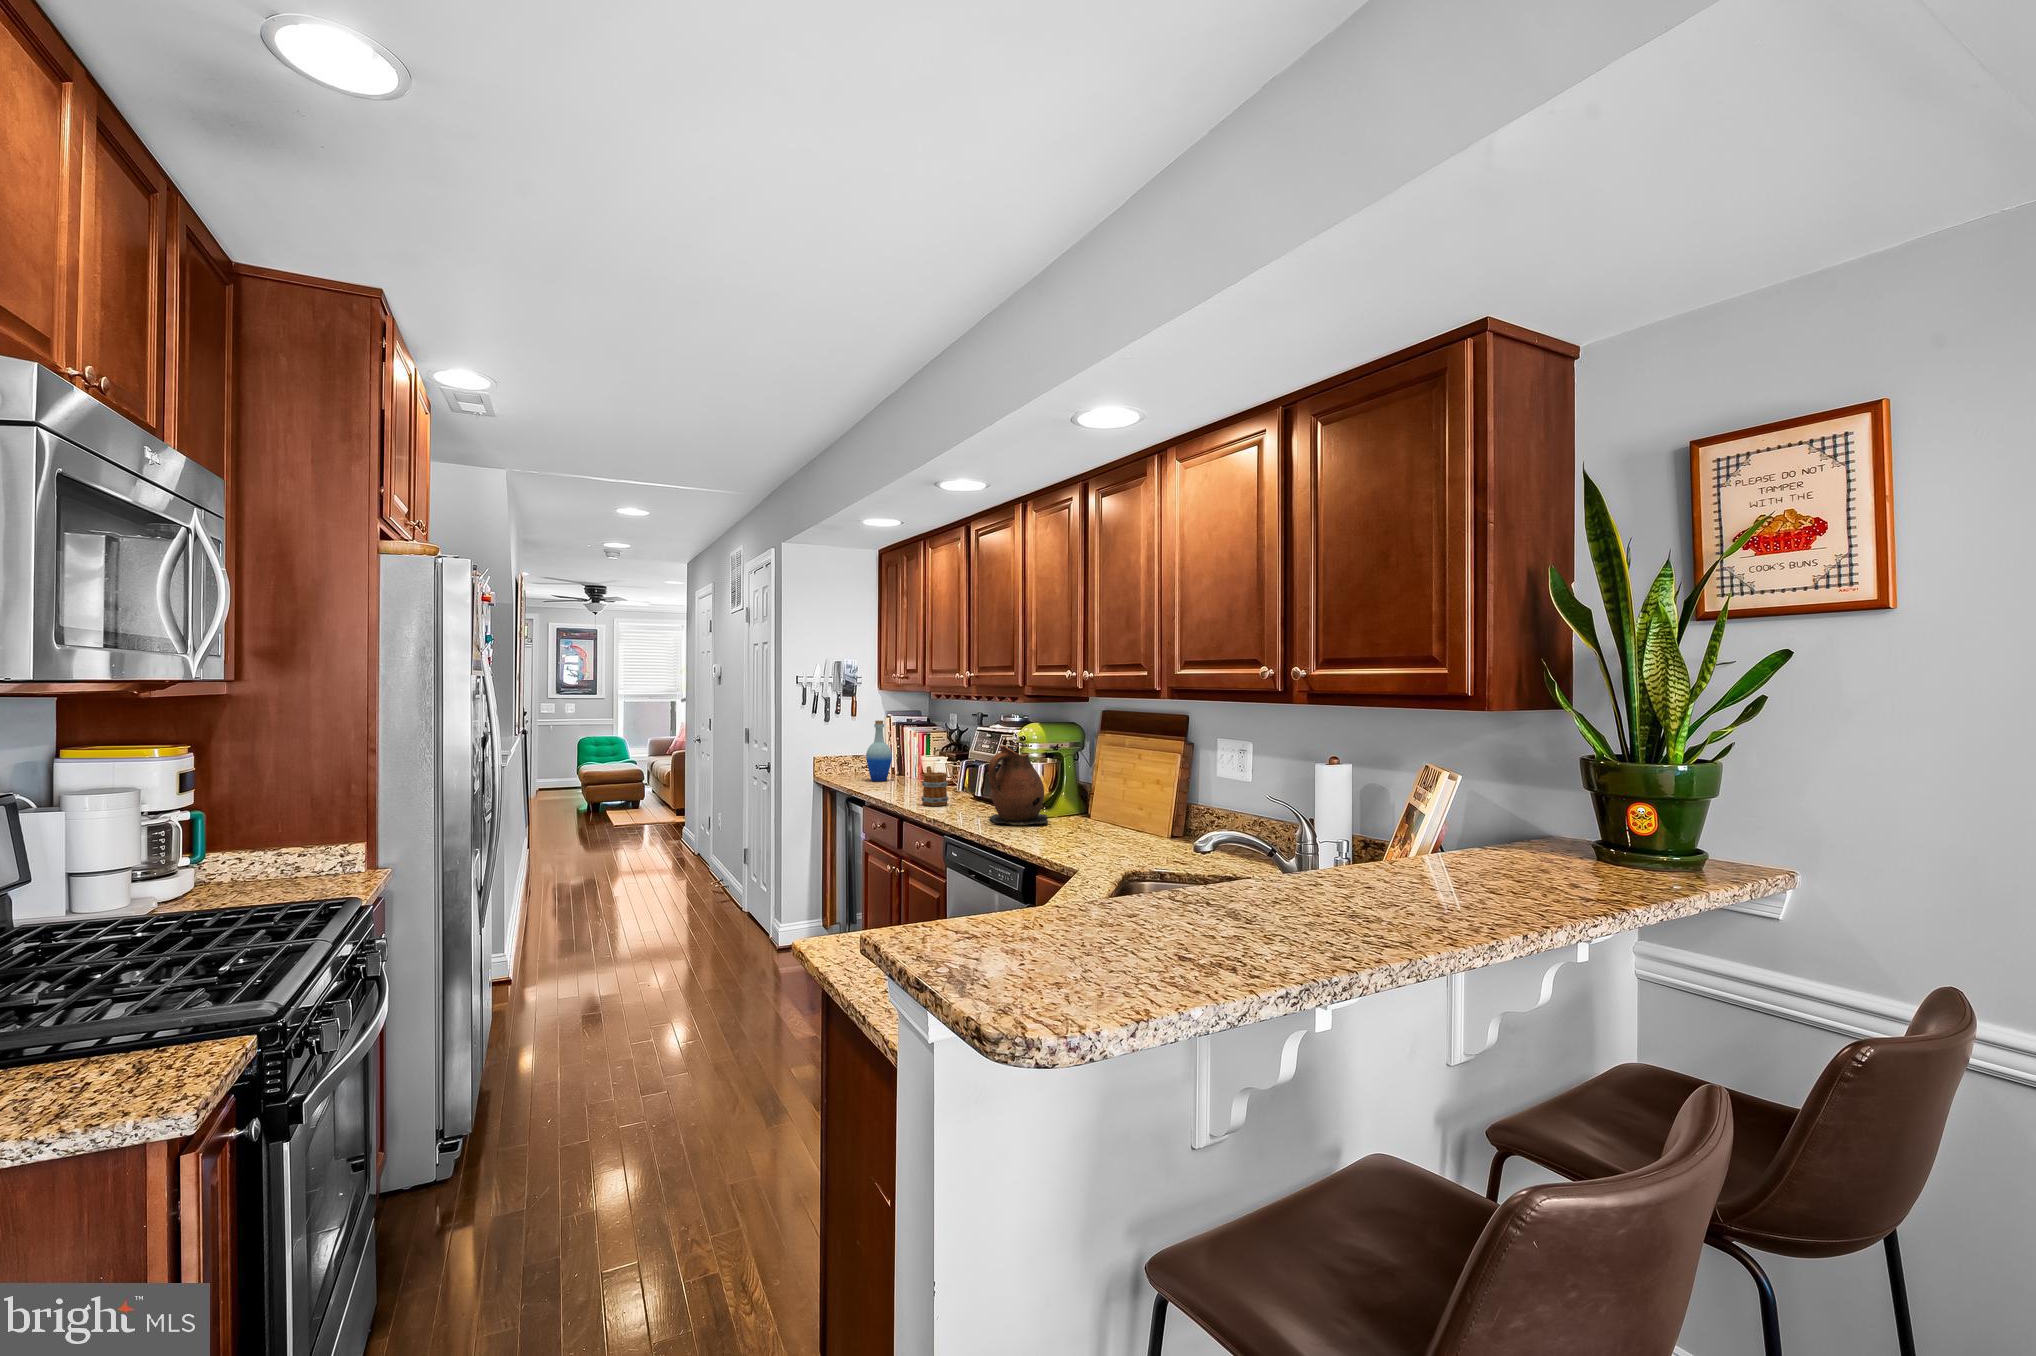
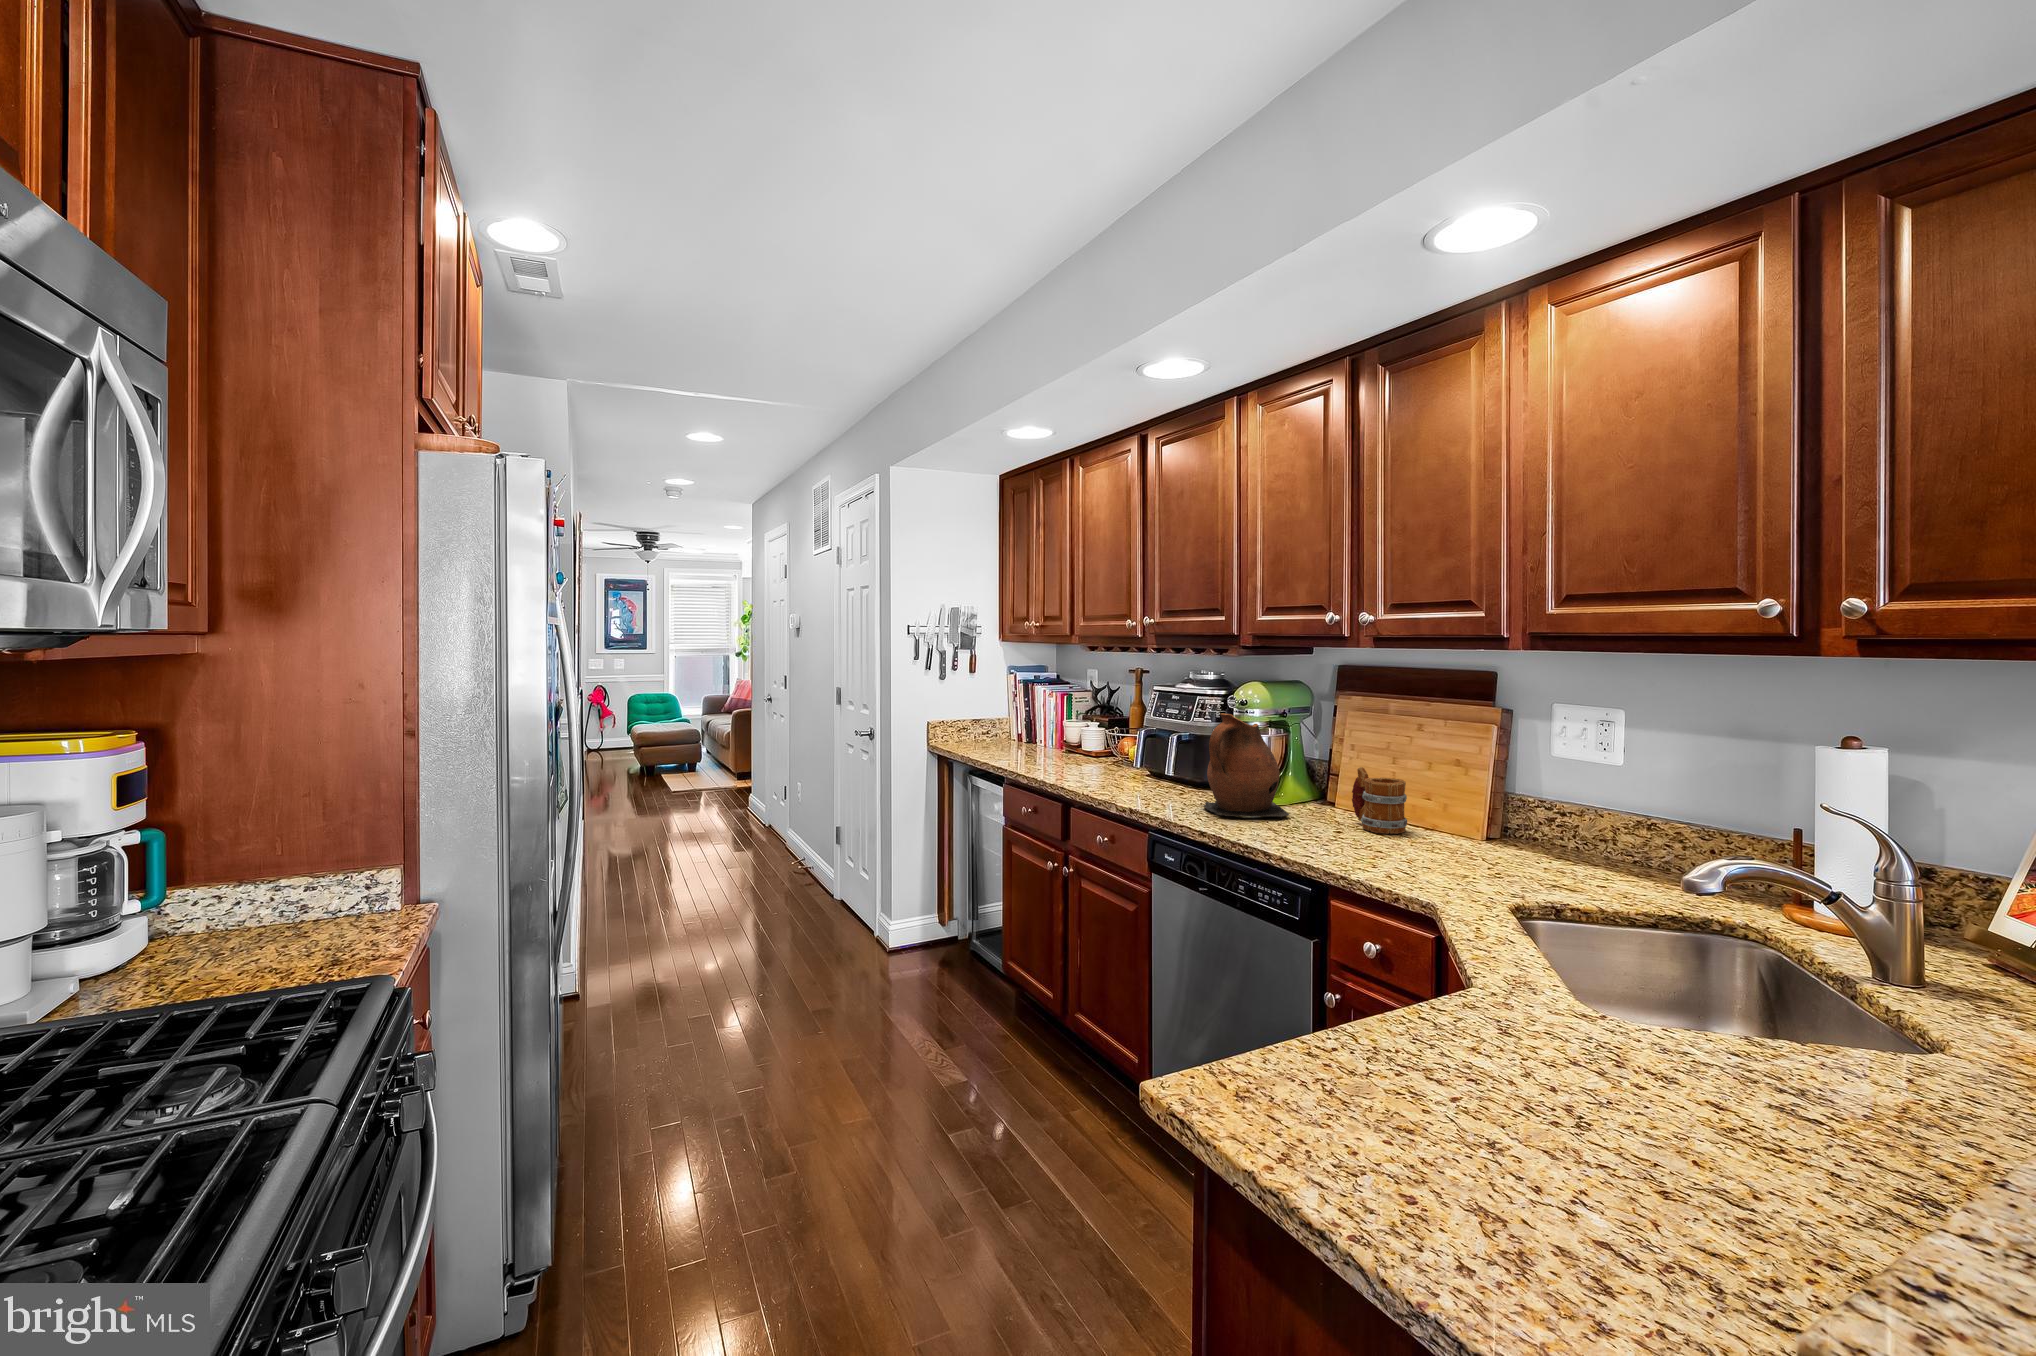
bottle: present [866,720,892,781] -> none [996,679,1027,752]
mug: present [921,766,949,806] -> present [1352,767,1407,834]

